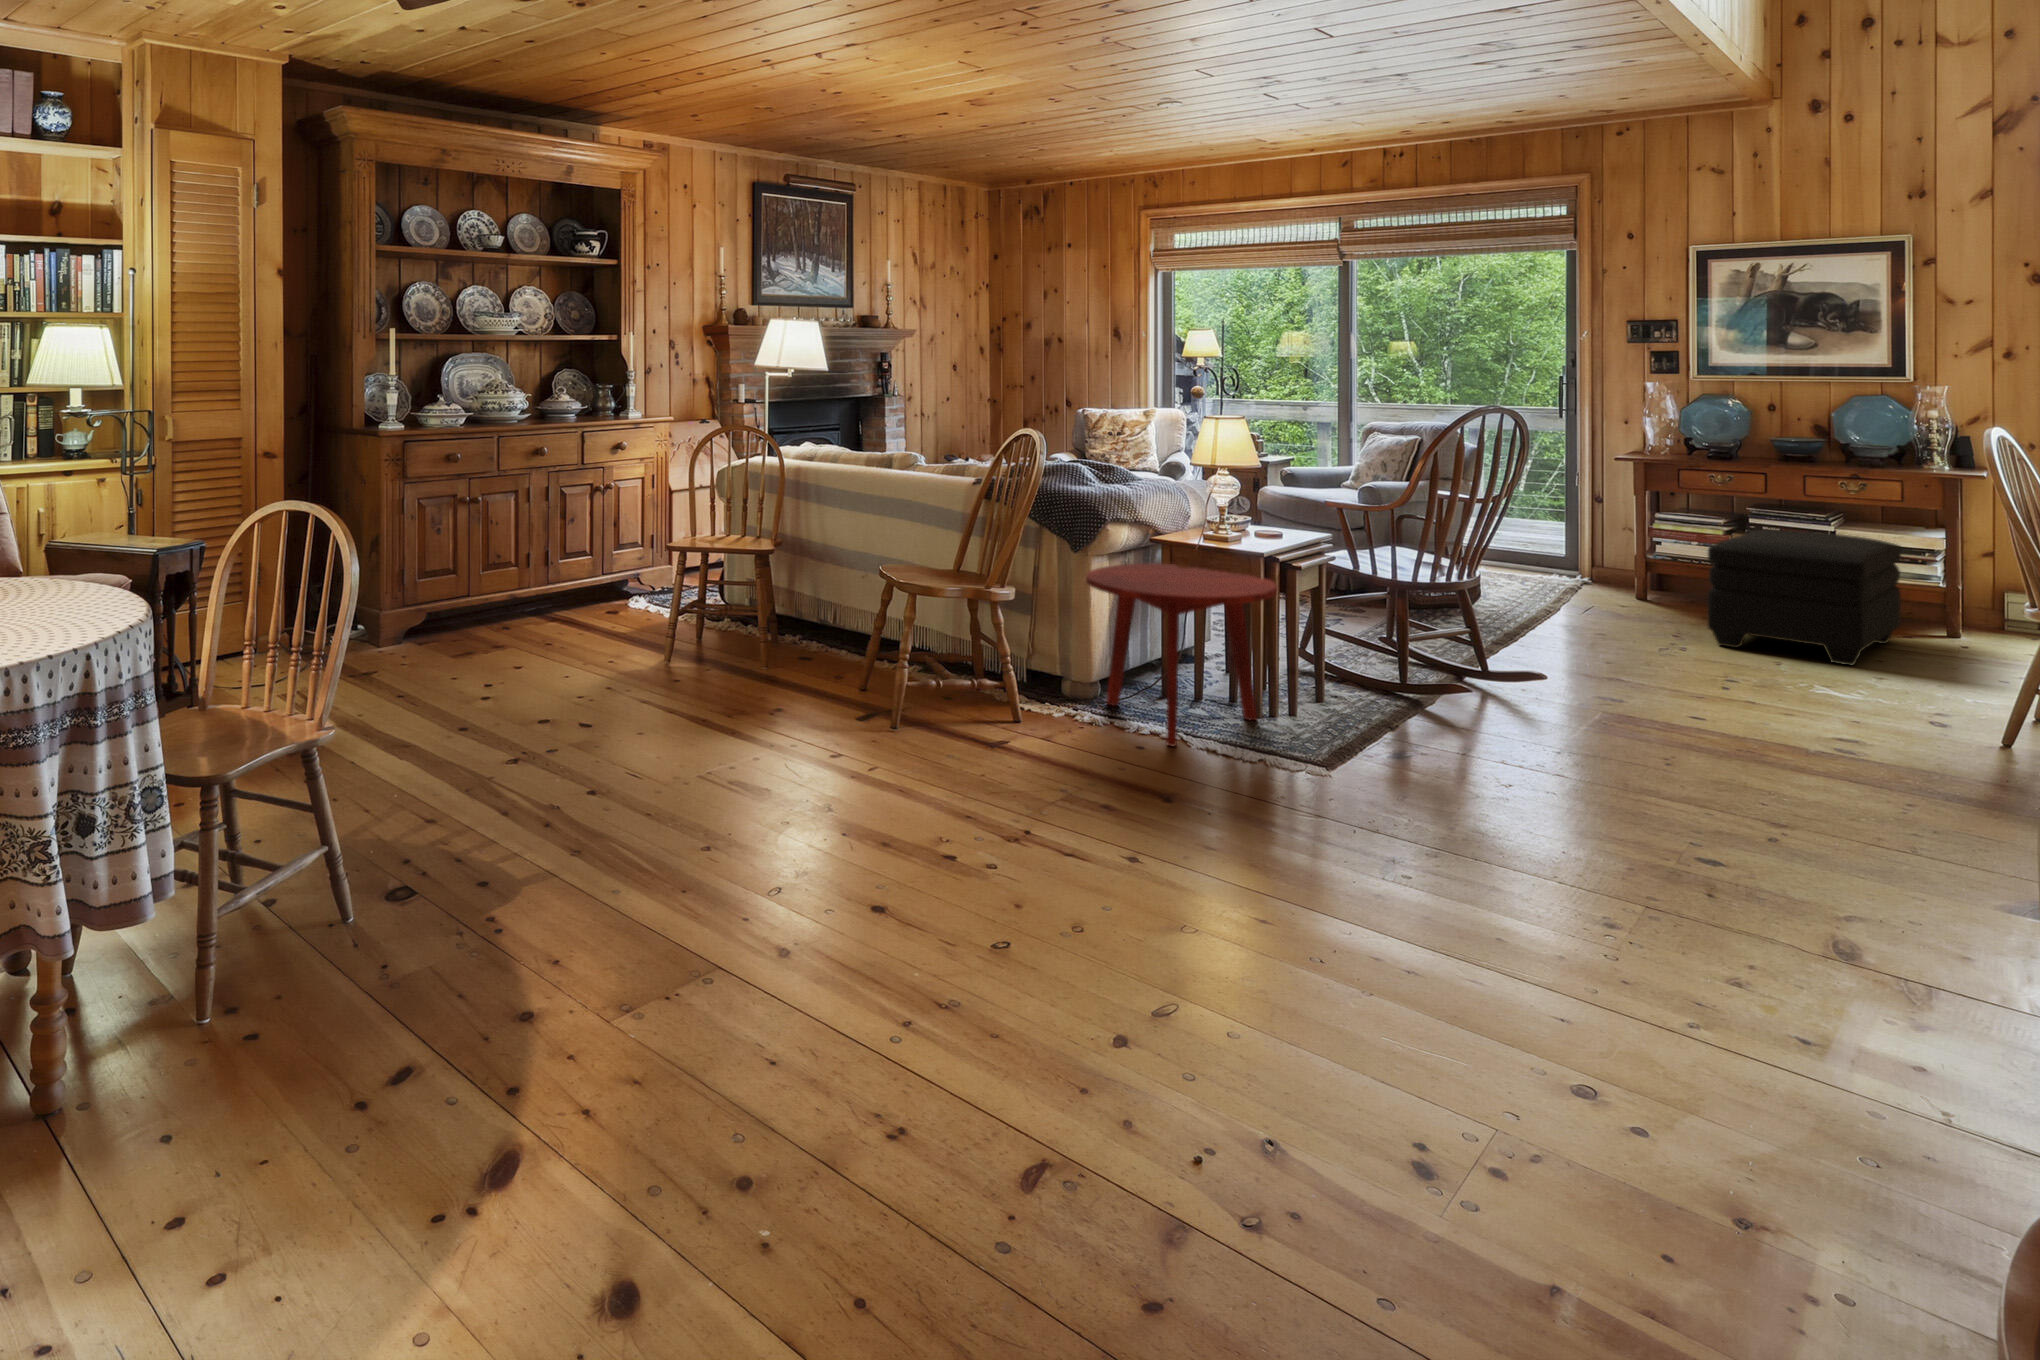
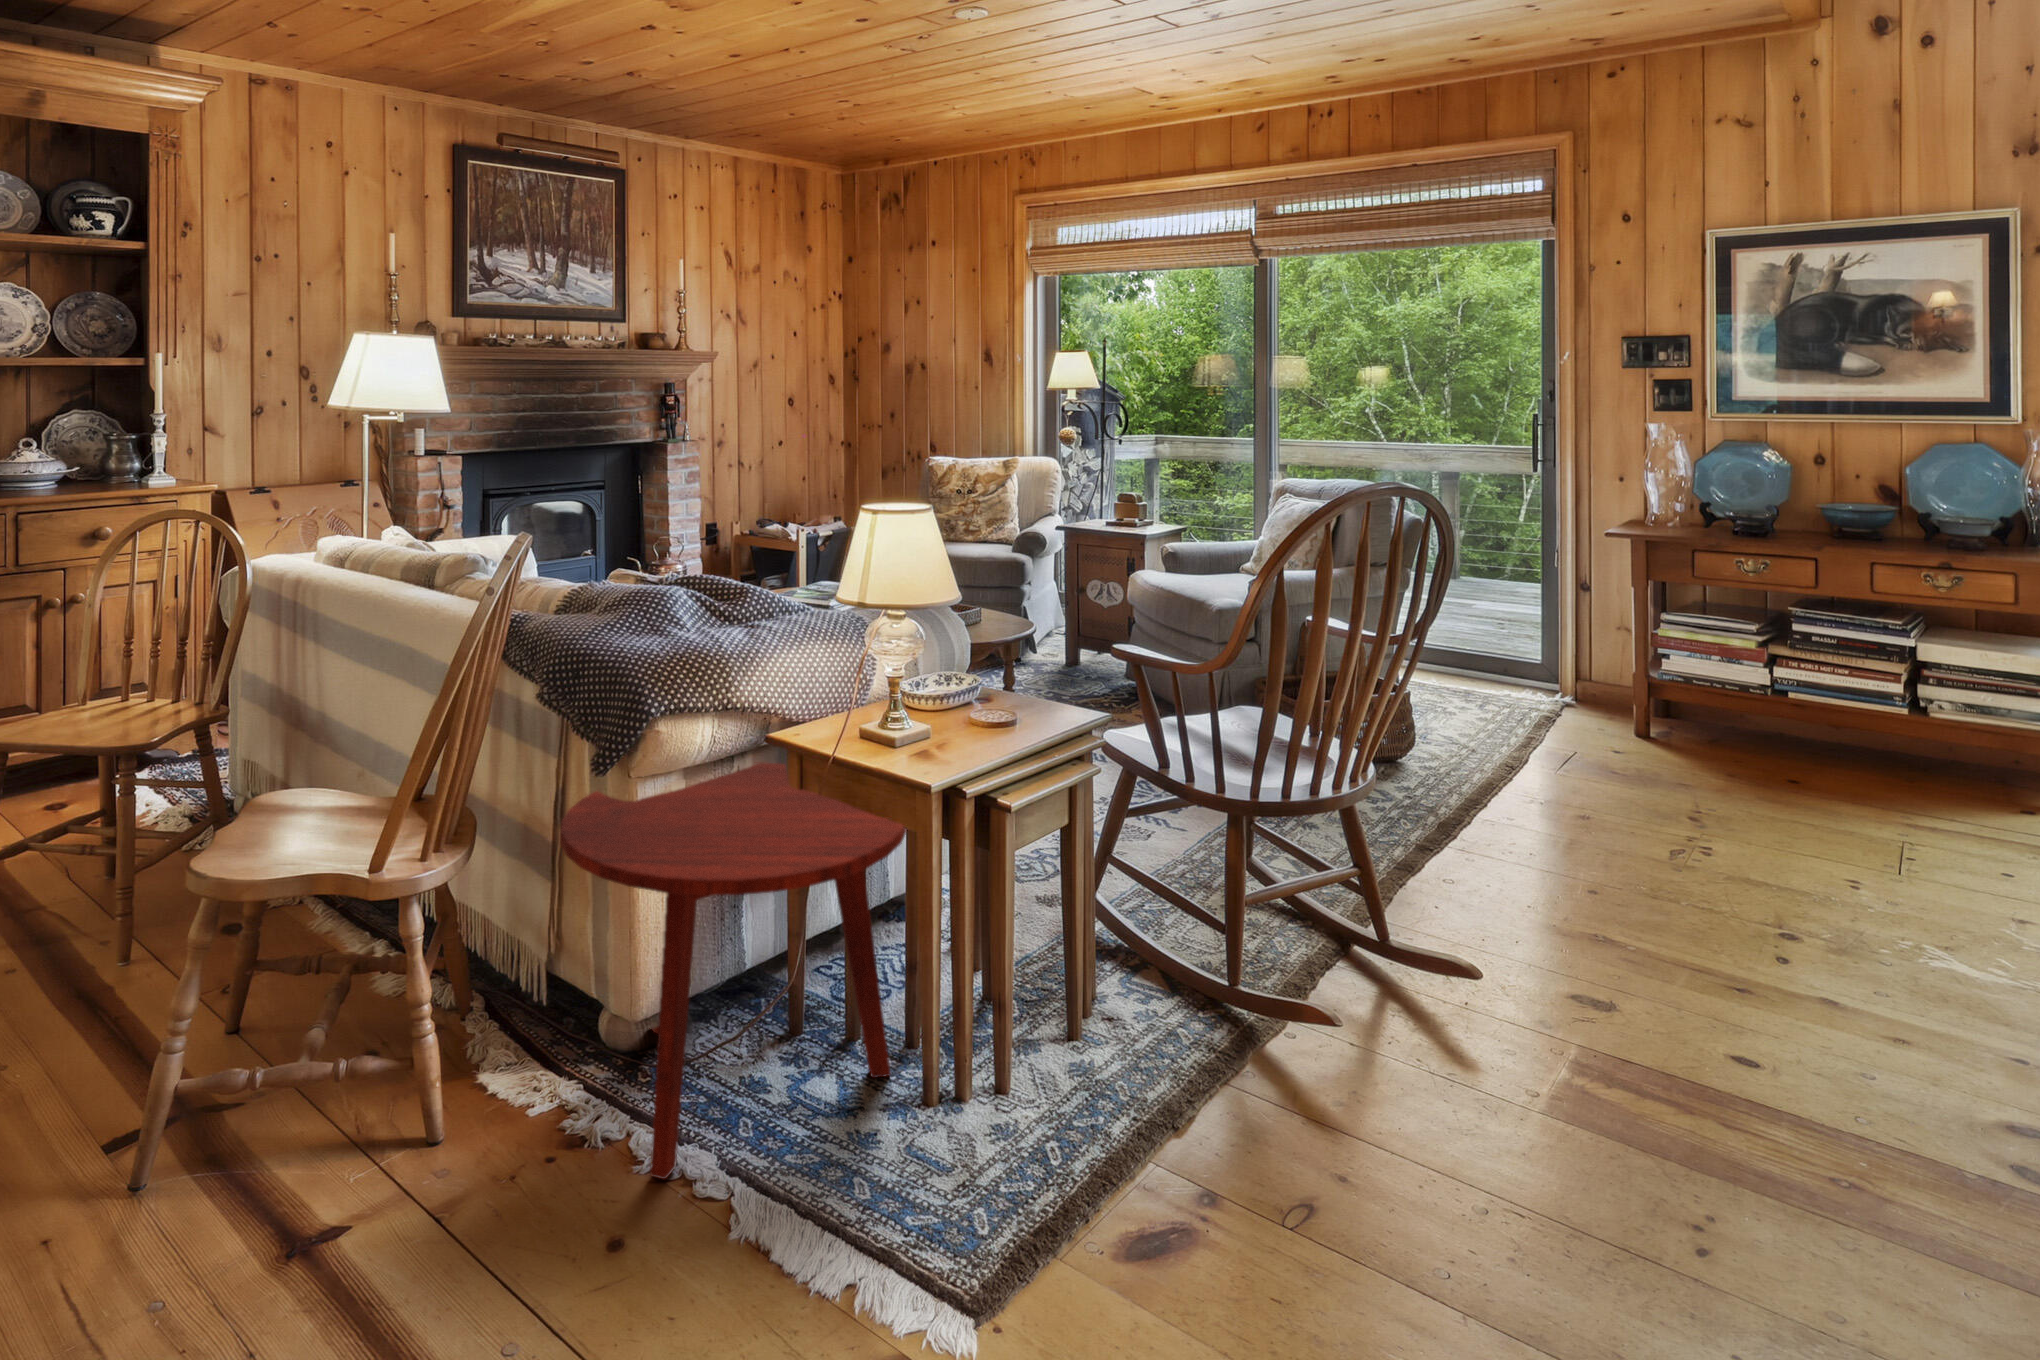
ottoman: present [1708,530,1901,665] -> none [1727,651,2019,893]

